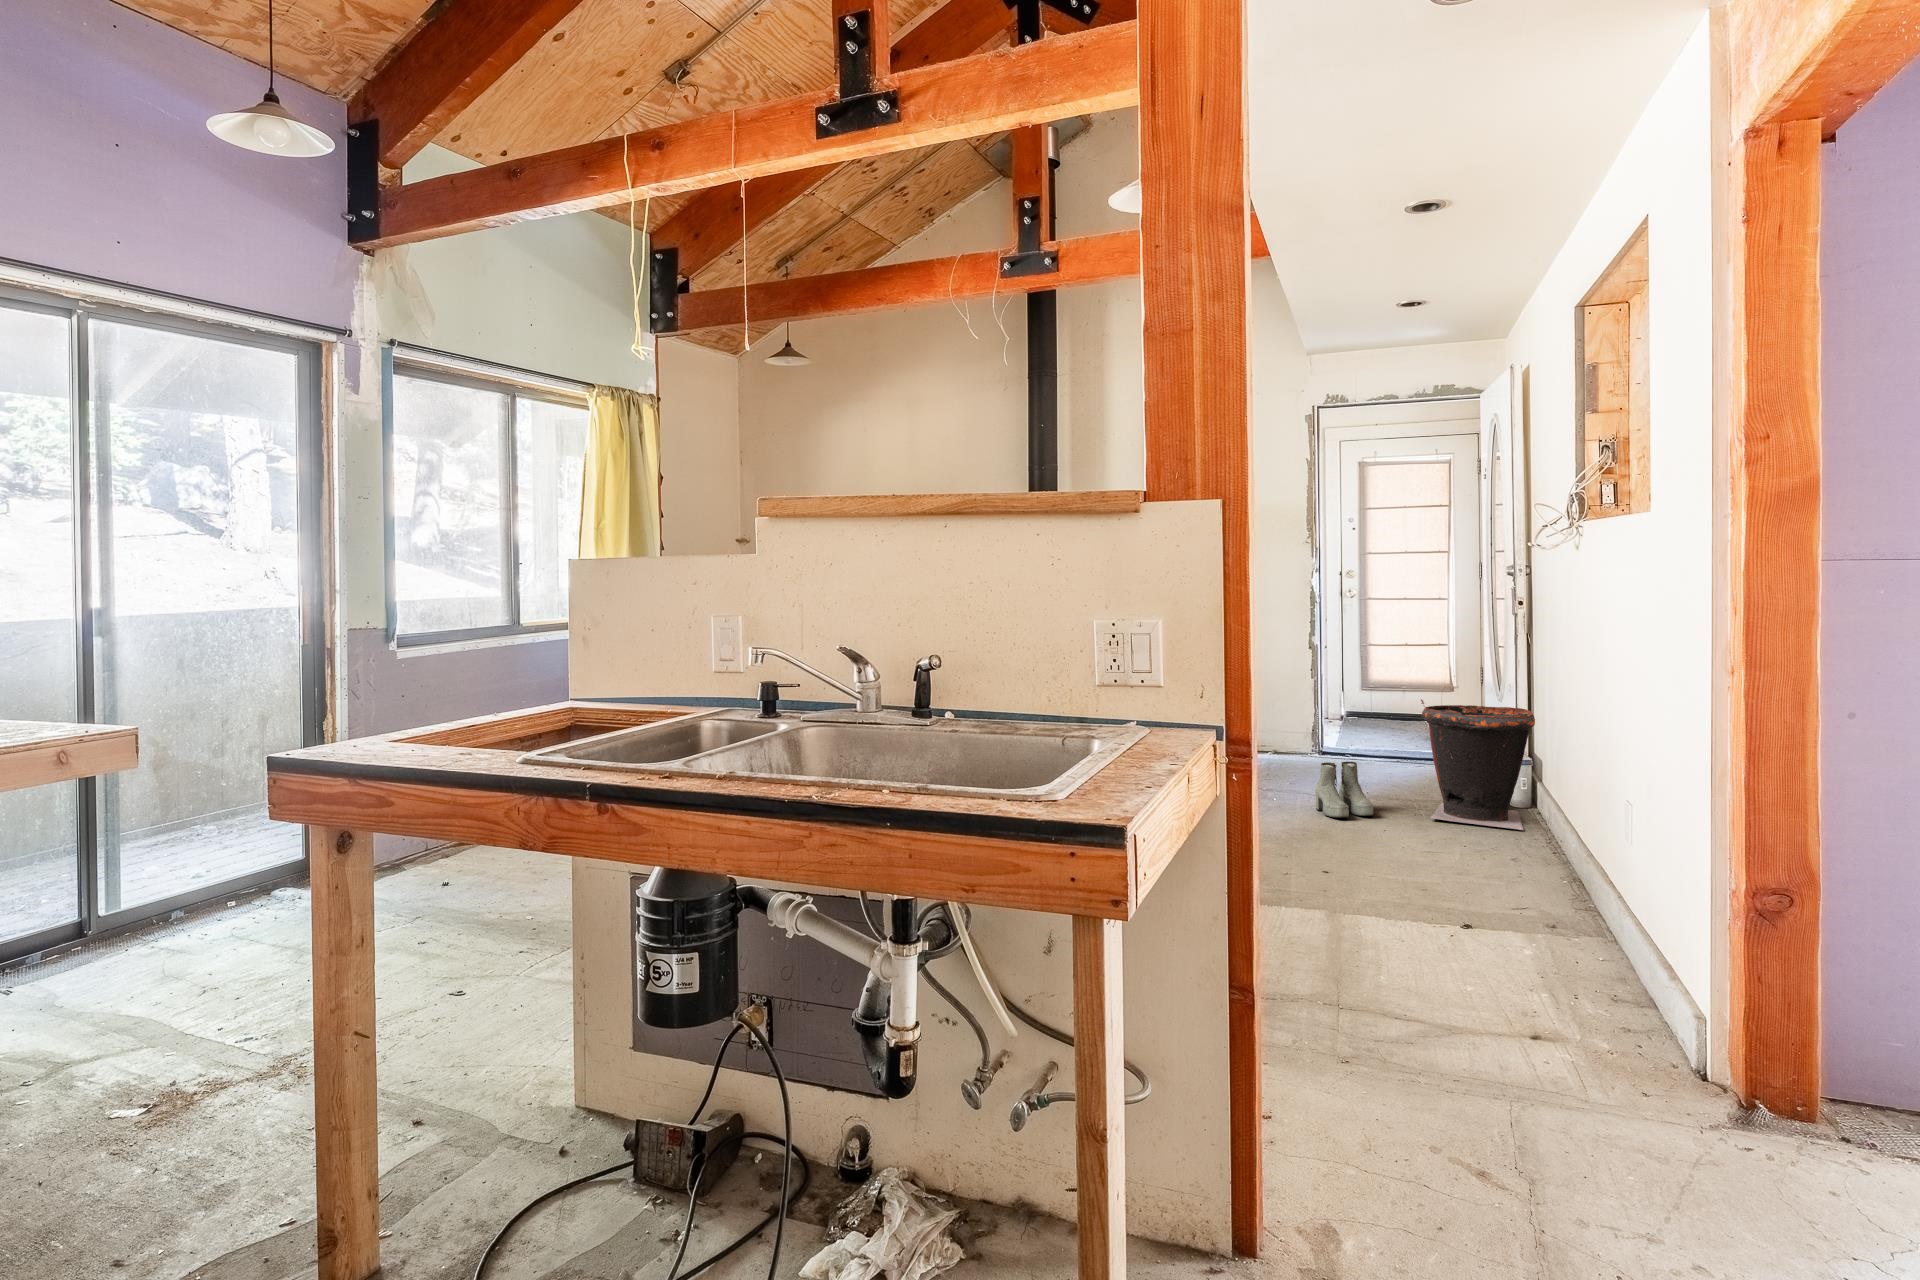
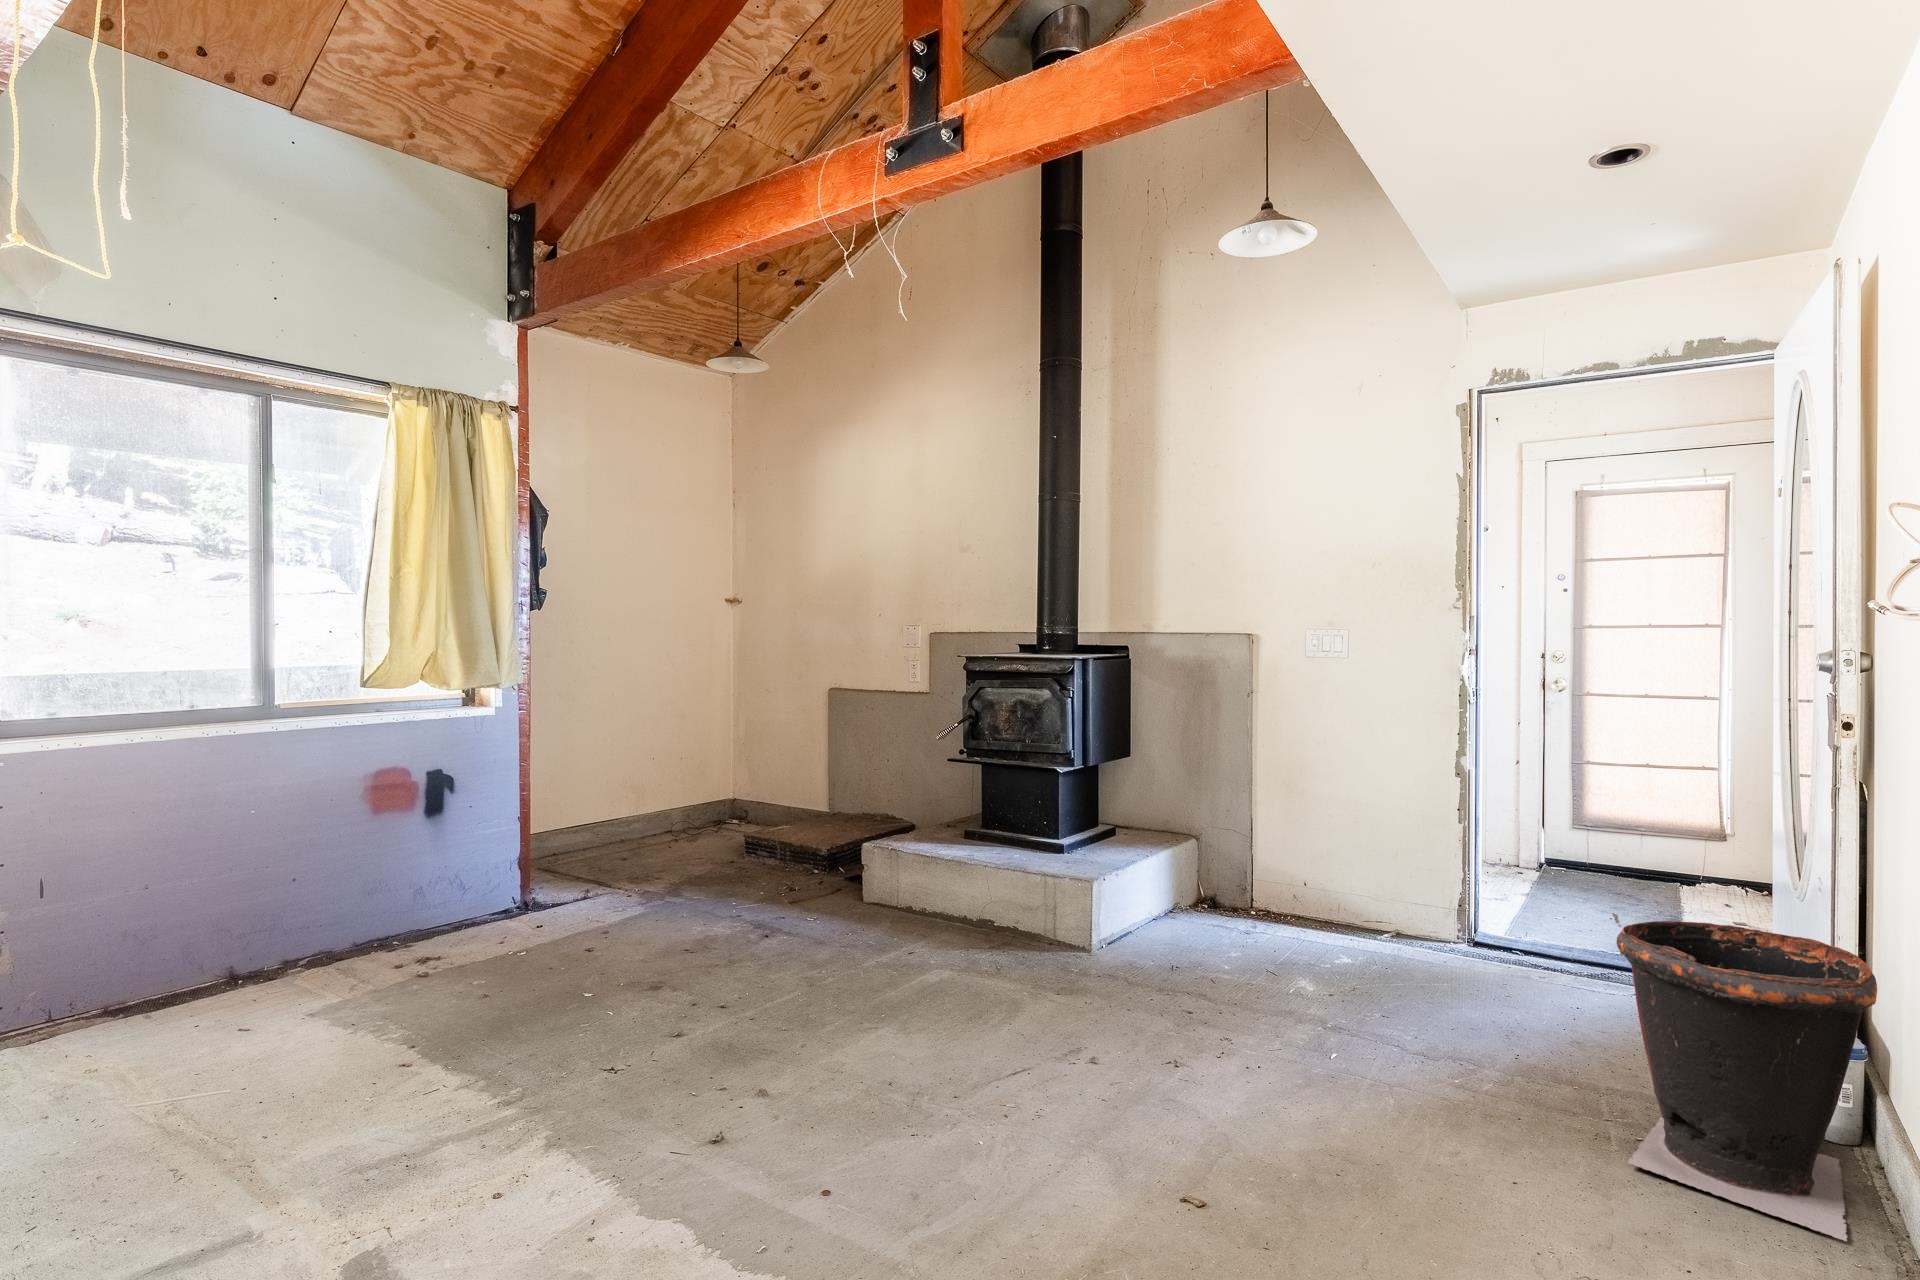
boots: present [1315,762,1373,818] -> none [1400,1010,1507,1134]

